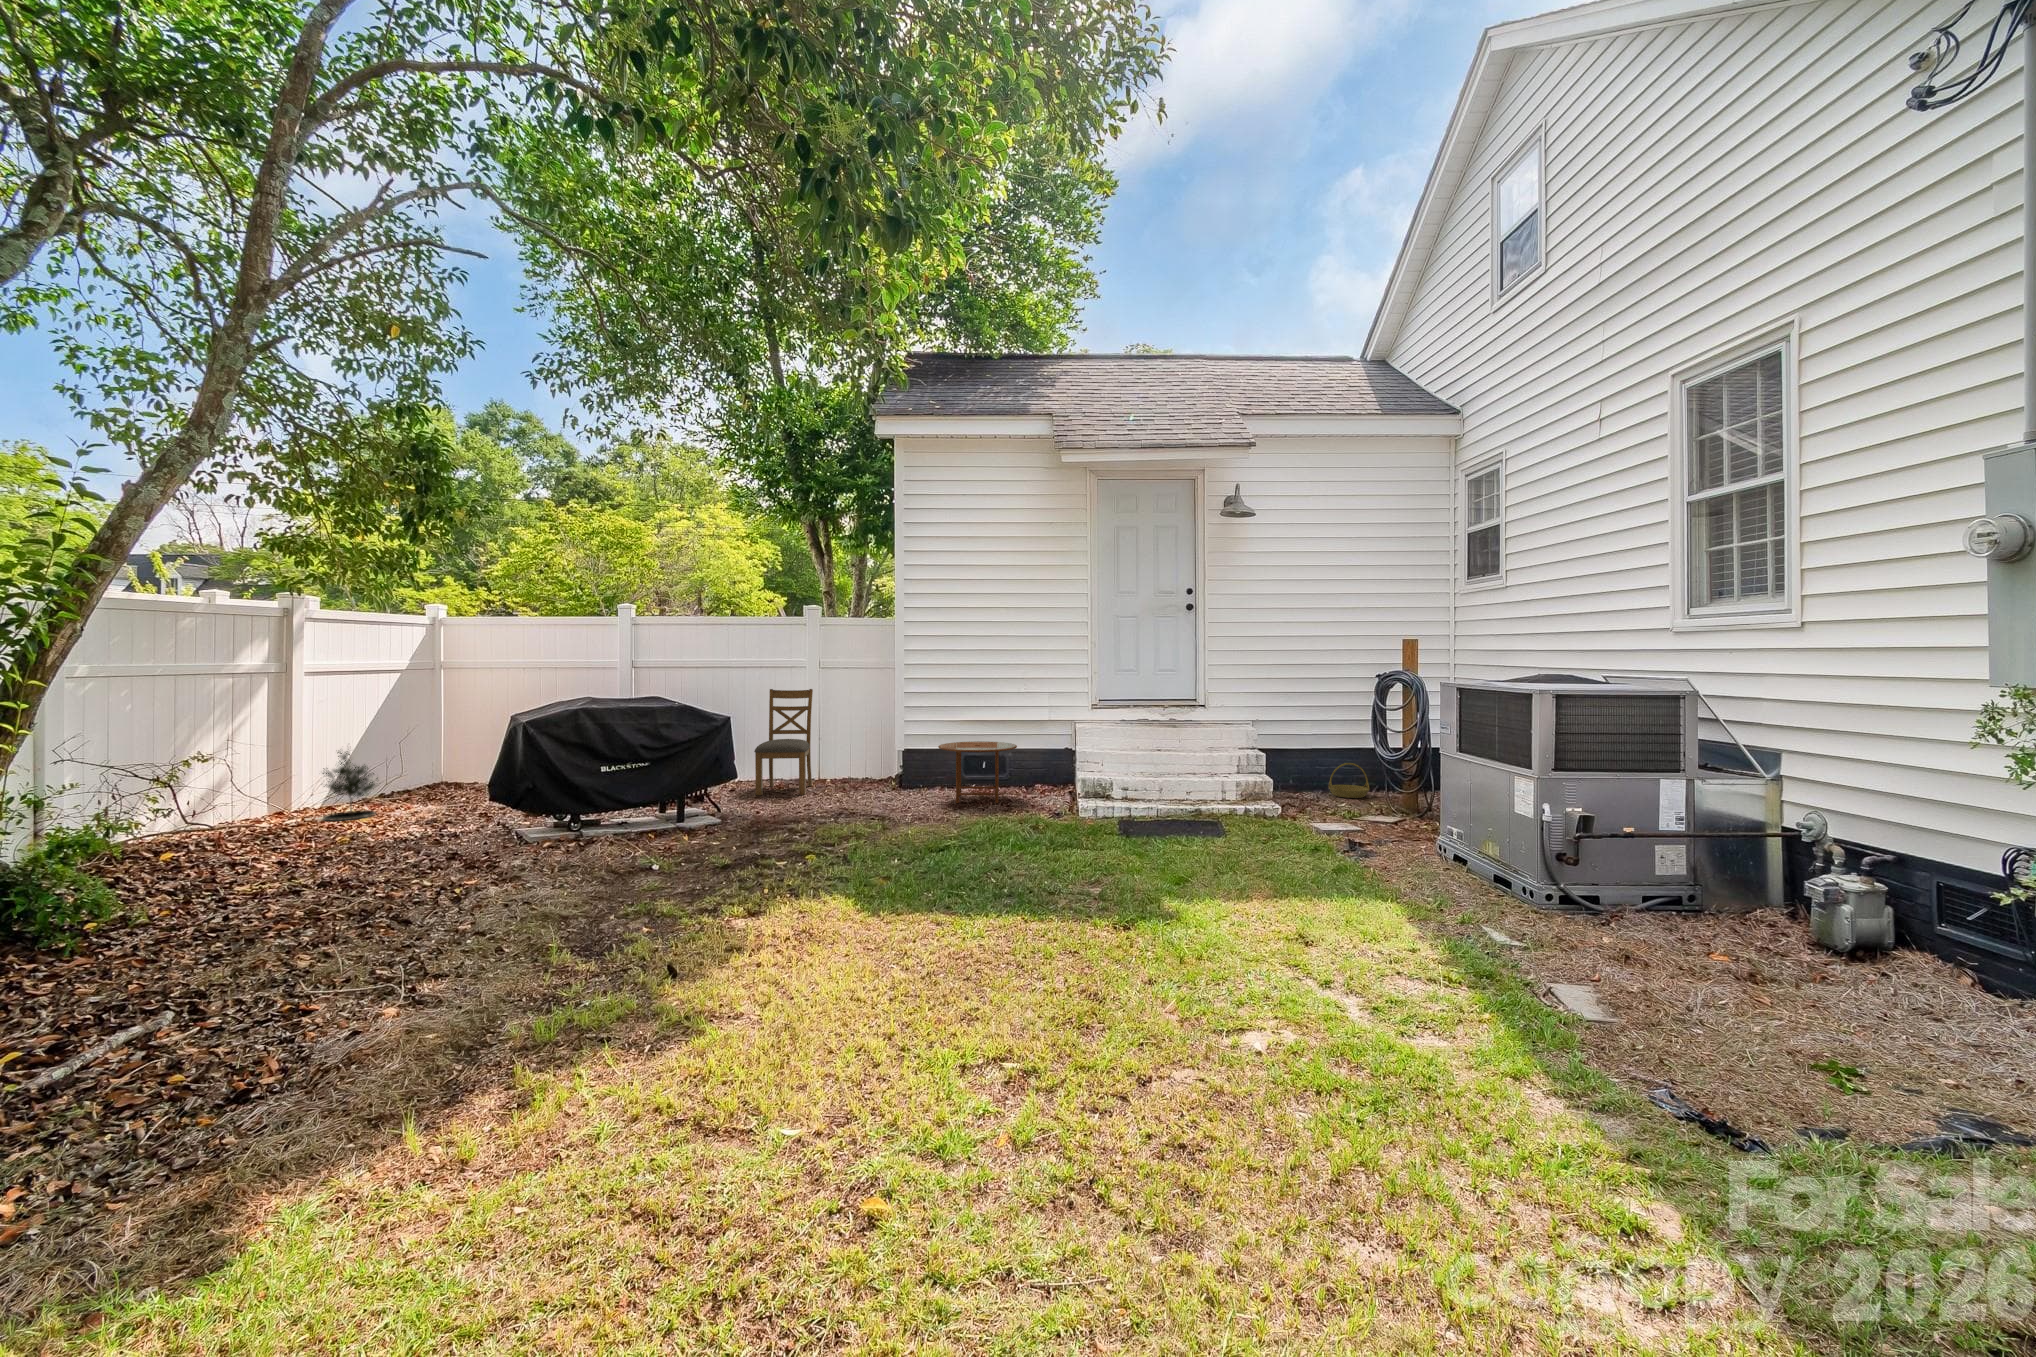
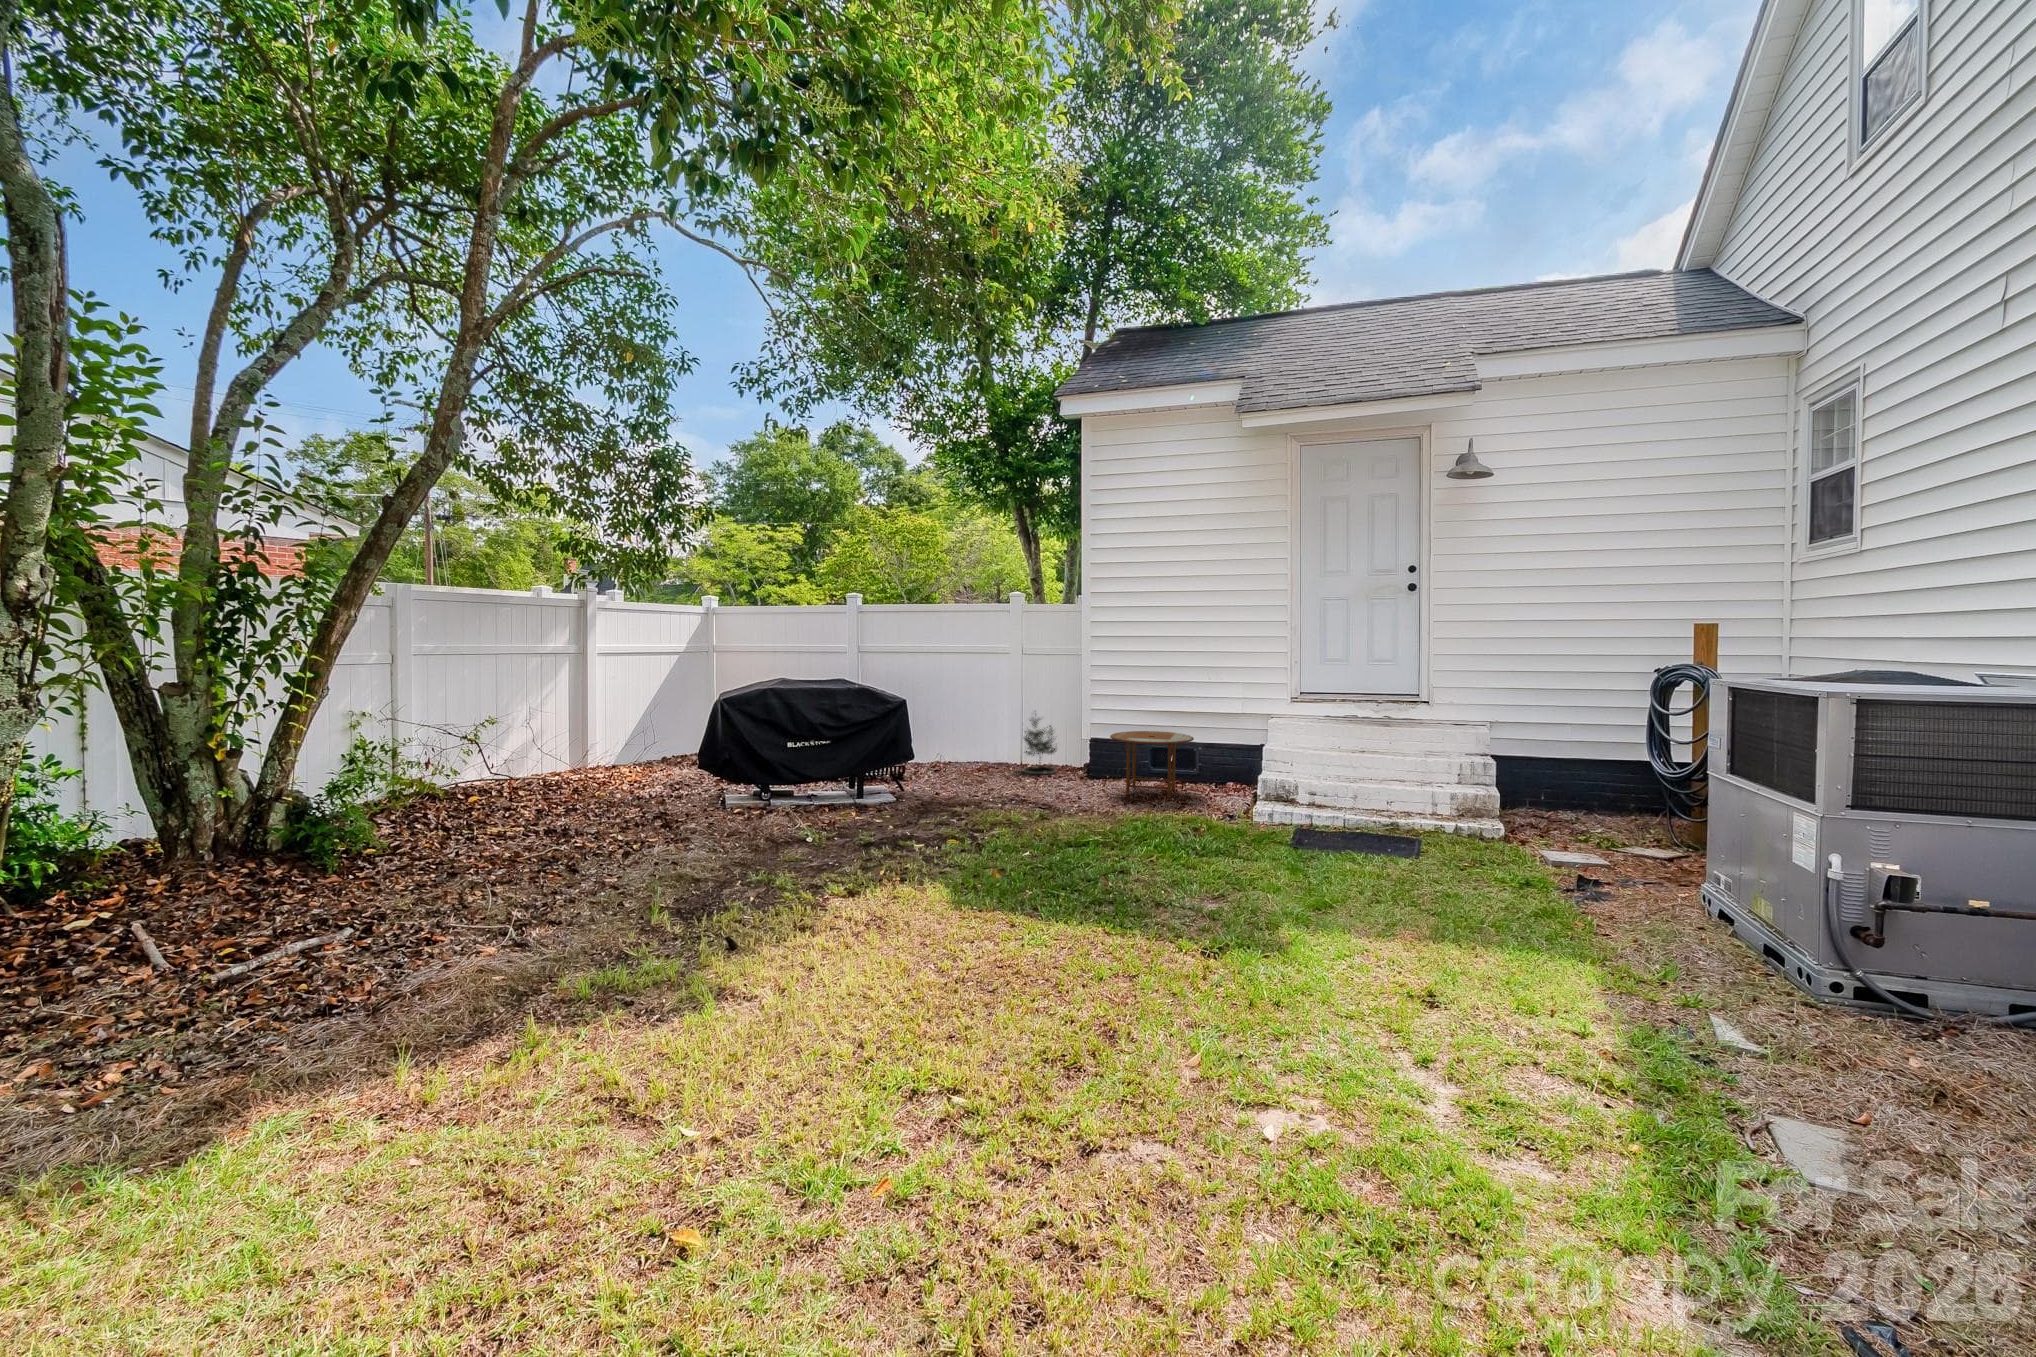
chair: present [754,689,813,795] -> none [938,671,997,776]
potted tree: present [322,751,378,821] -> present [1023,711,1057,774]
basket: present [1328,763,1369,798] -> none [1582,778,1641,822]

